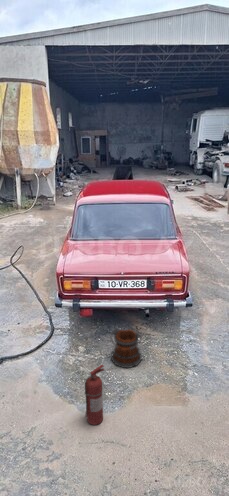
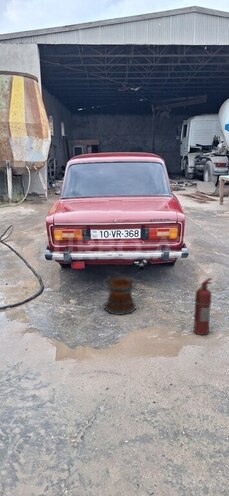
fire extinguisher: present [85,365,104,425] -> present [194,278,212,335]

